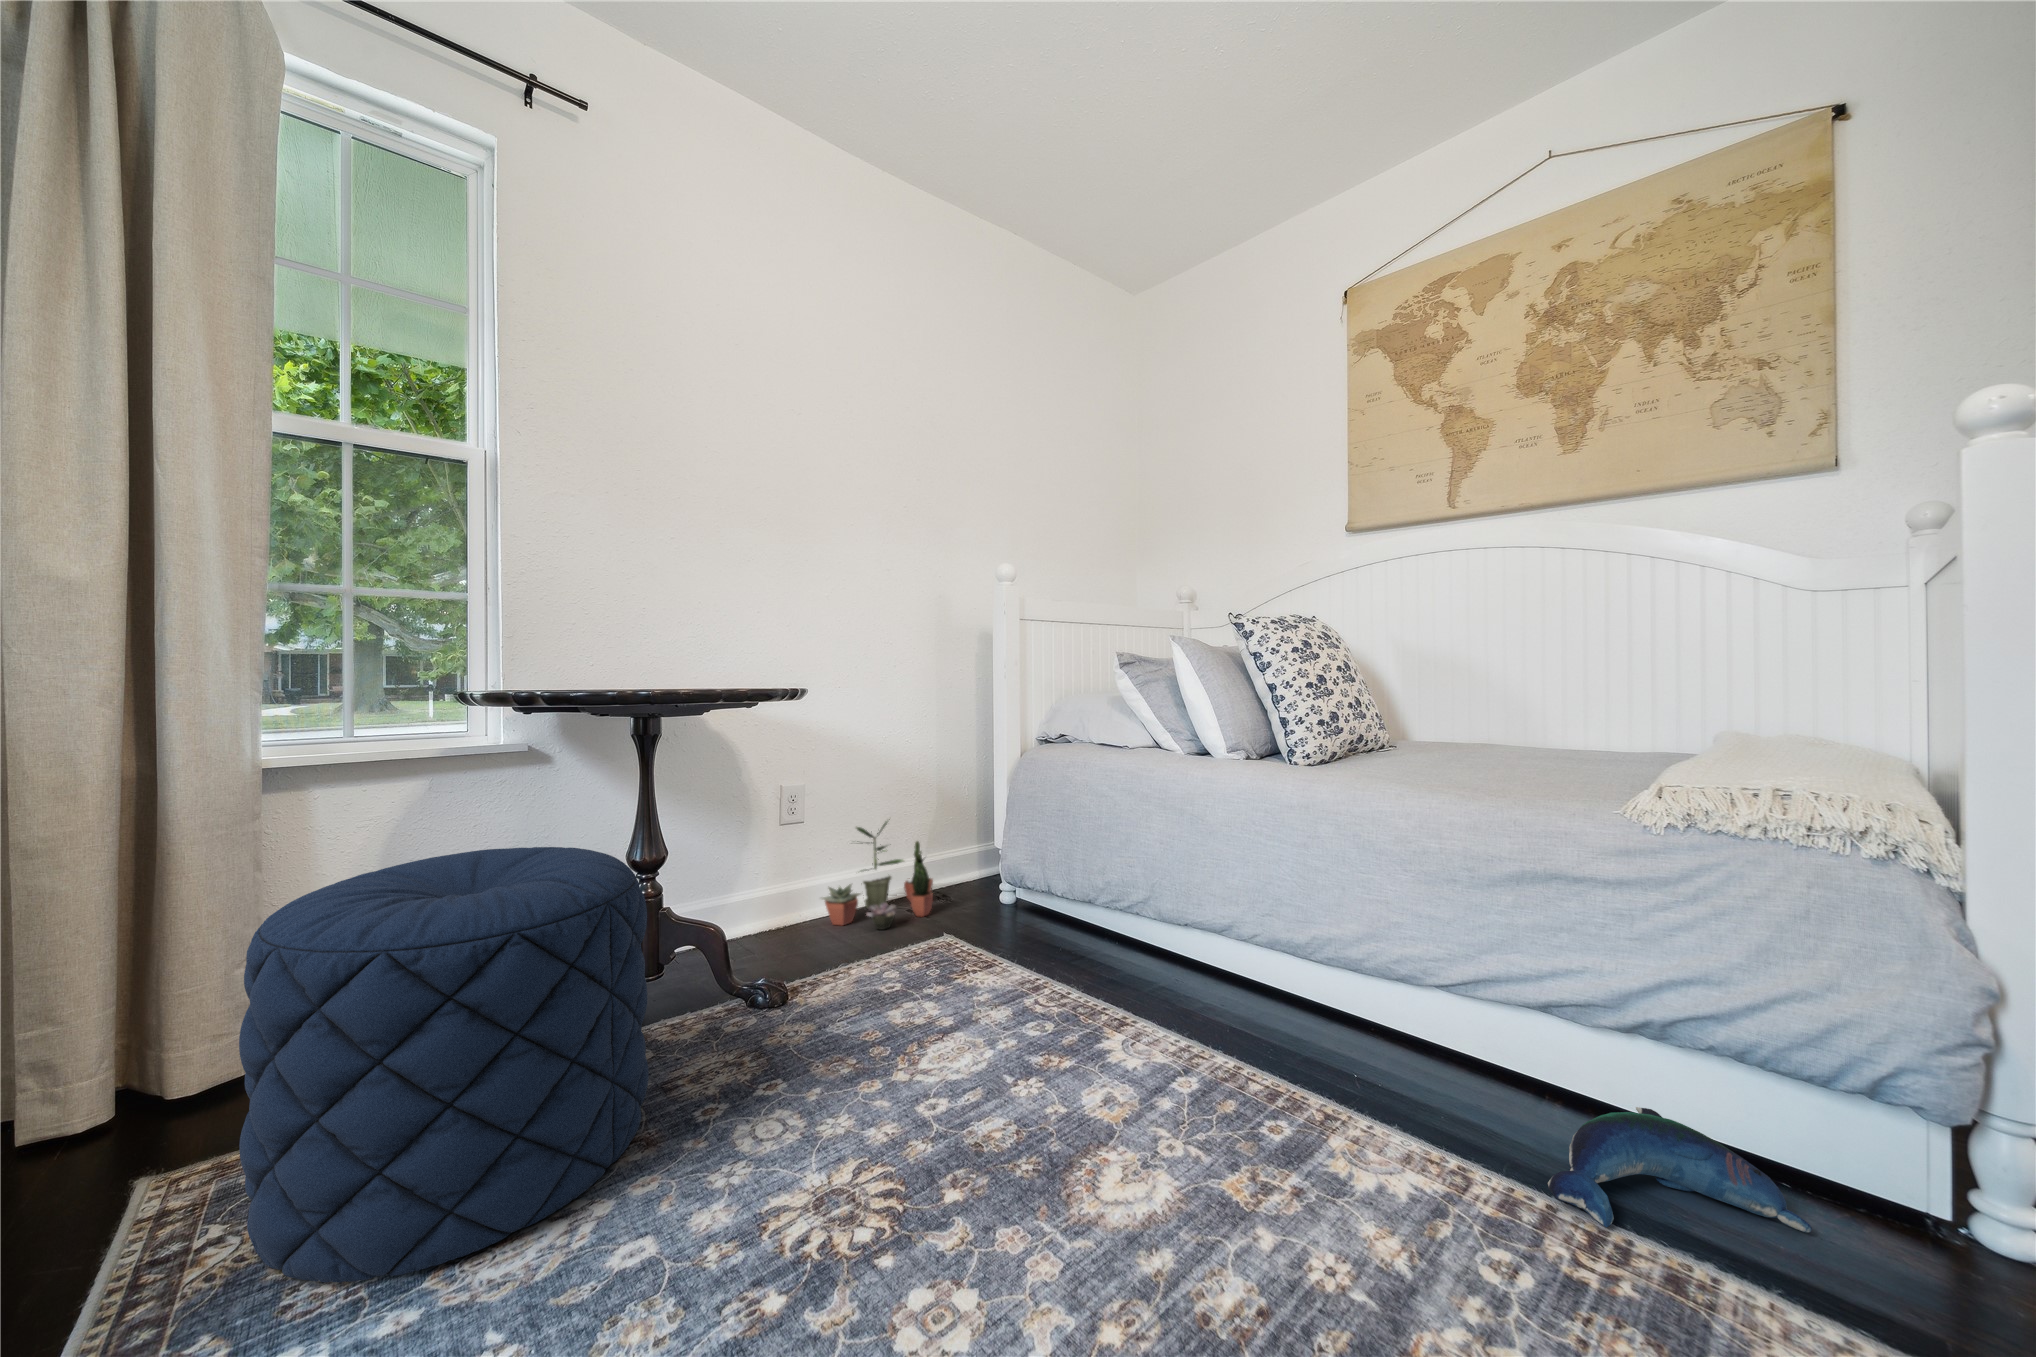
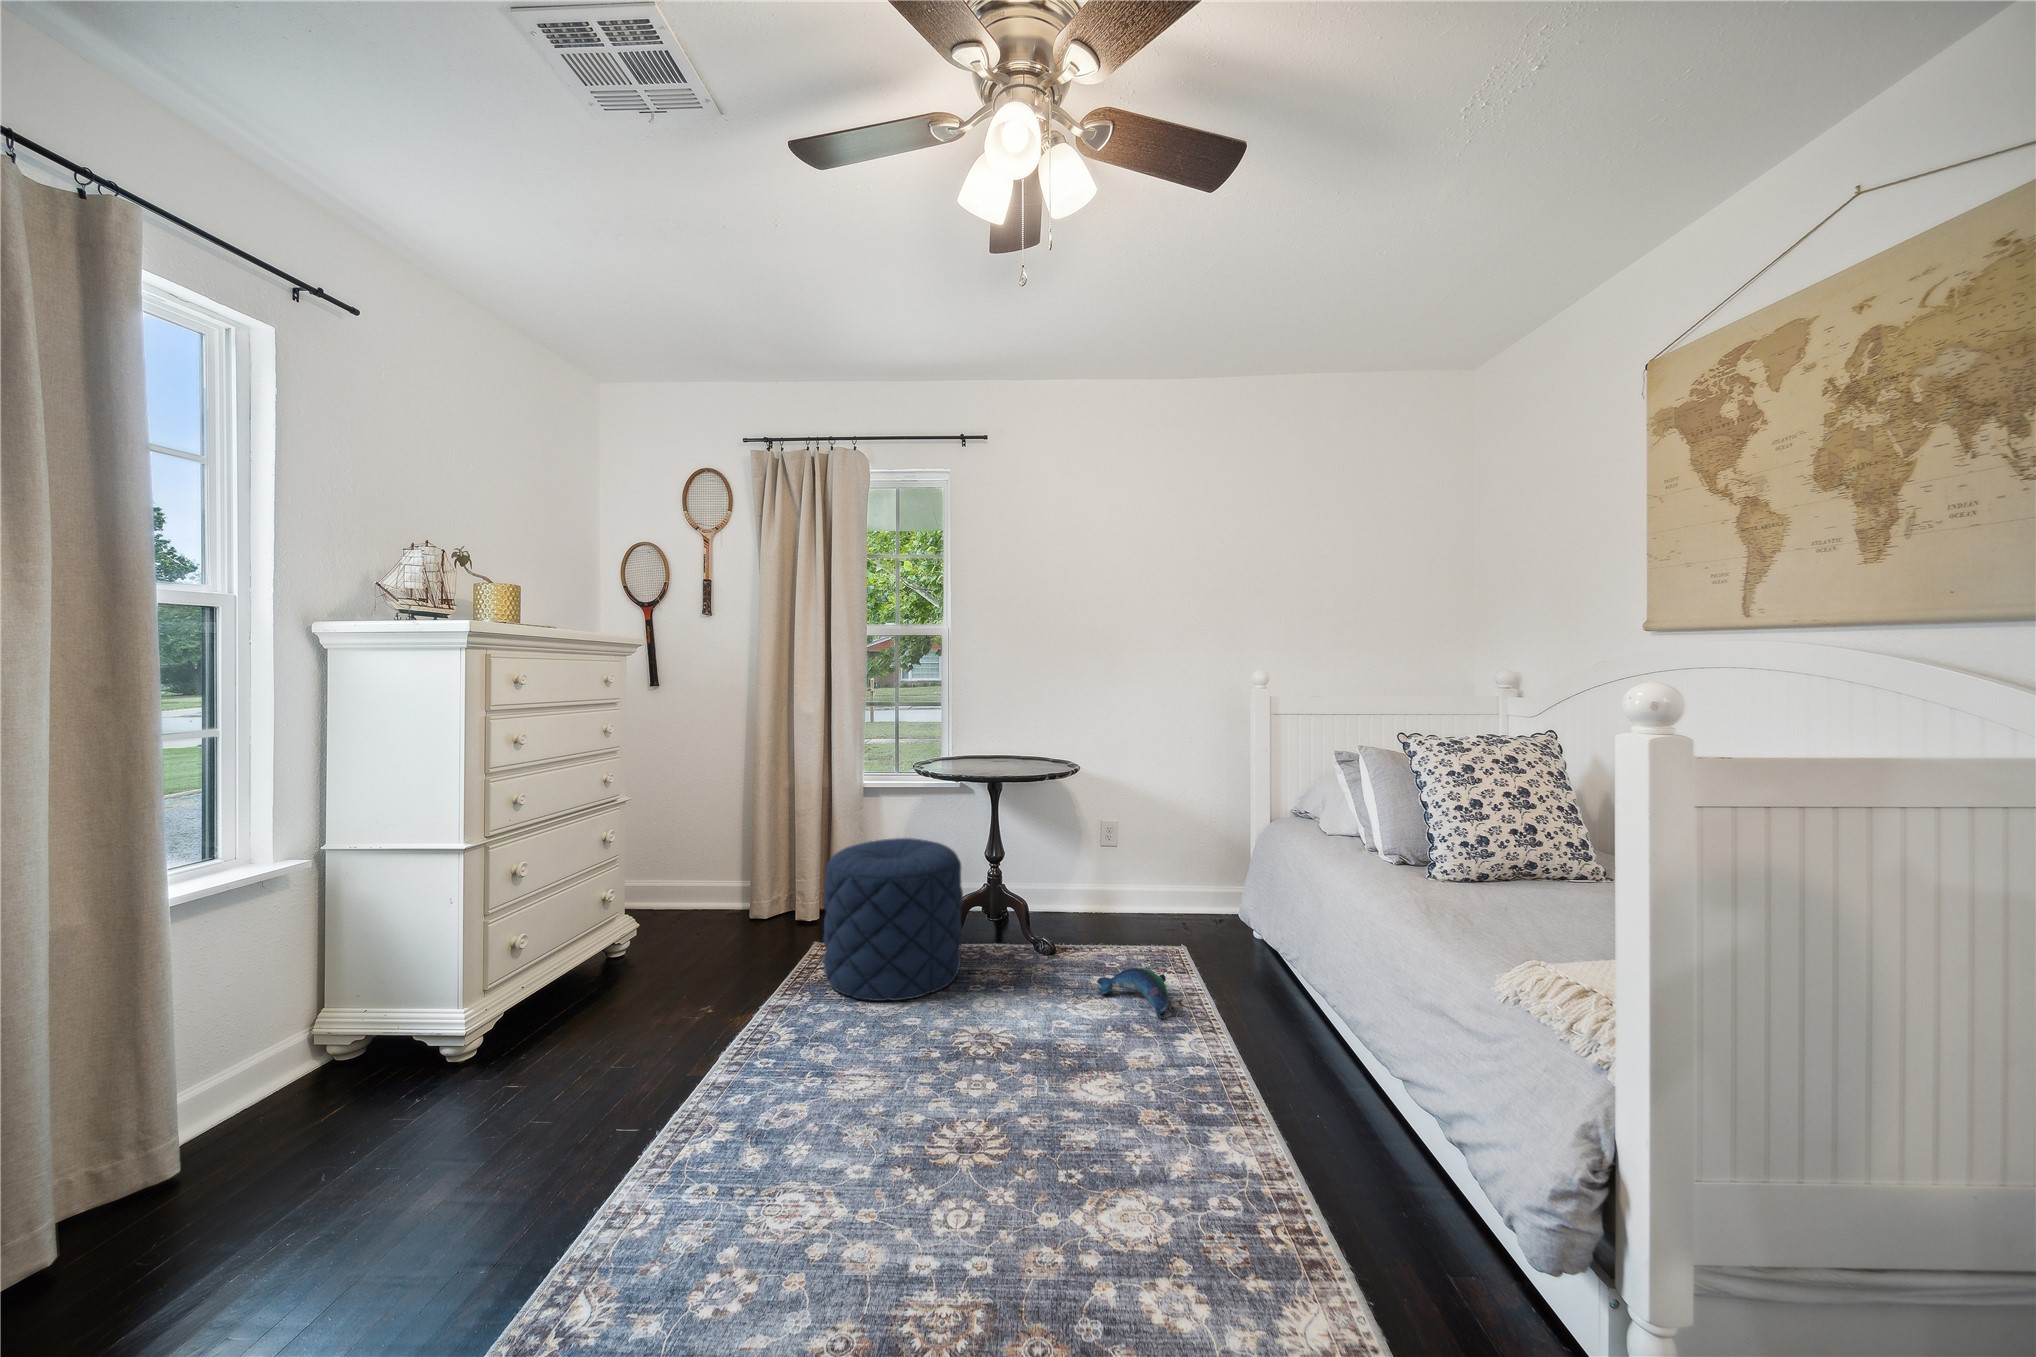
potted plant: present [822,819,933,929] -> none [1128,855,1221,935]
plush toy: present [1548,1107,1812,1232] -> present [1097,968,1168,1018]

